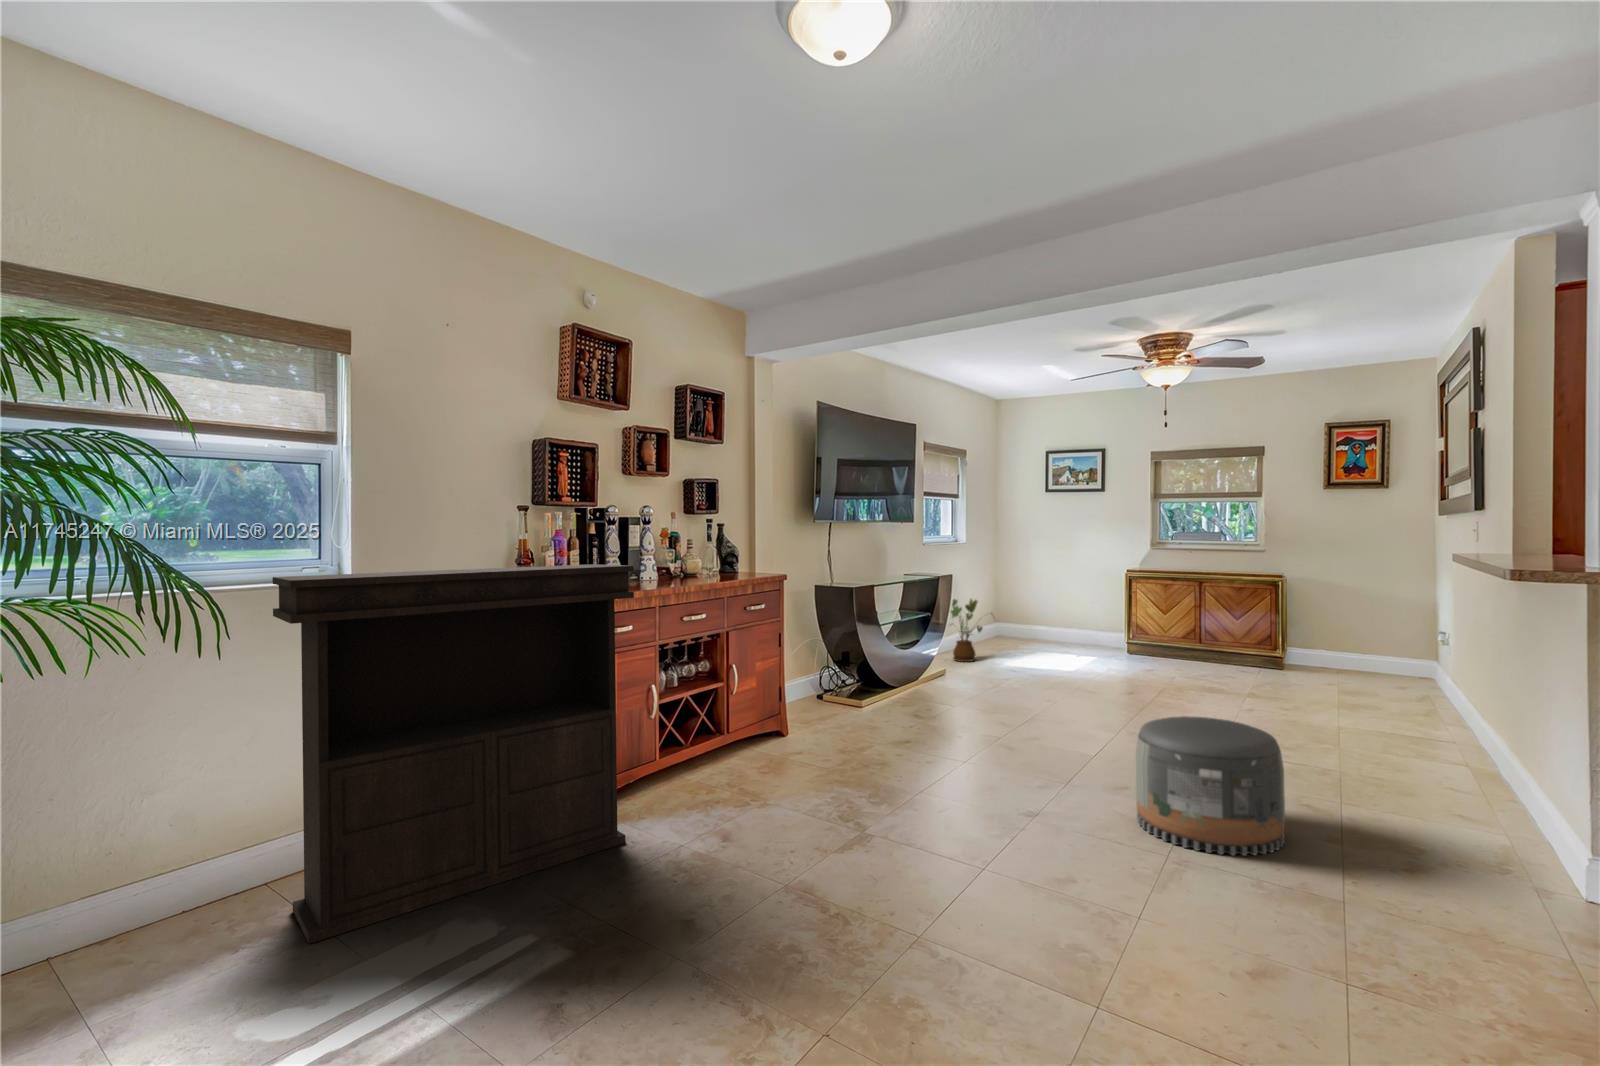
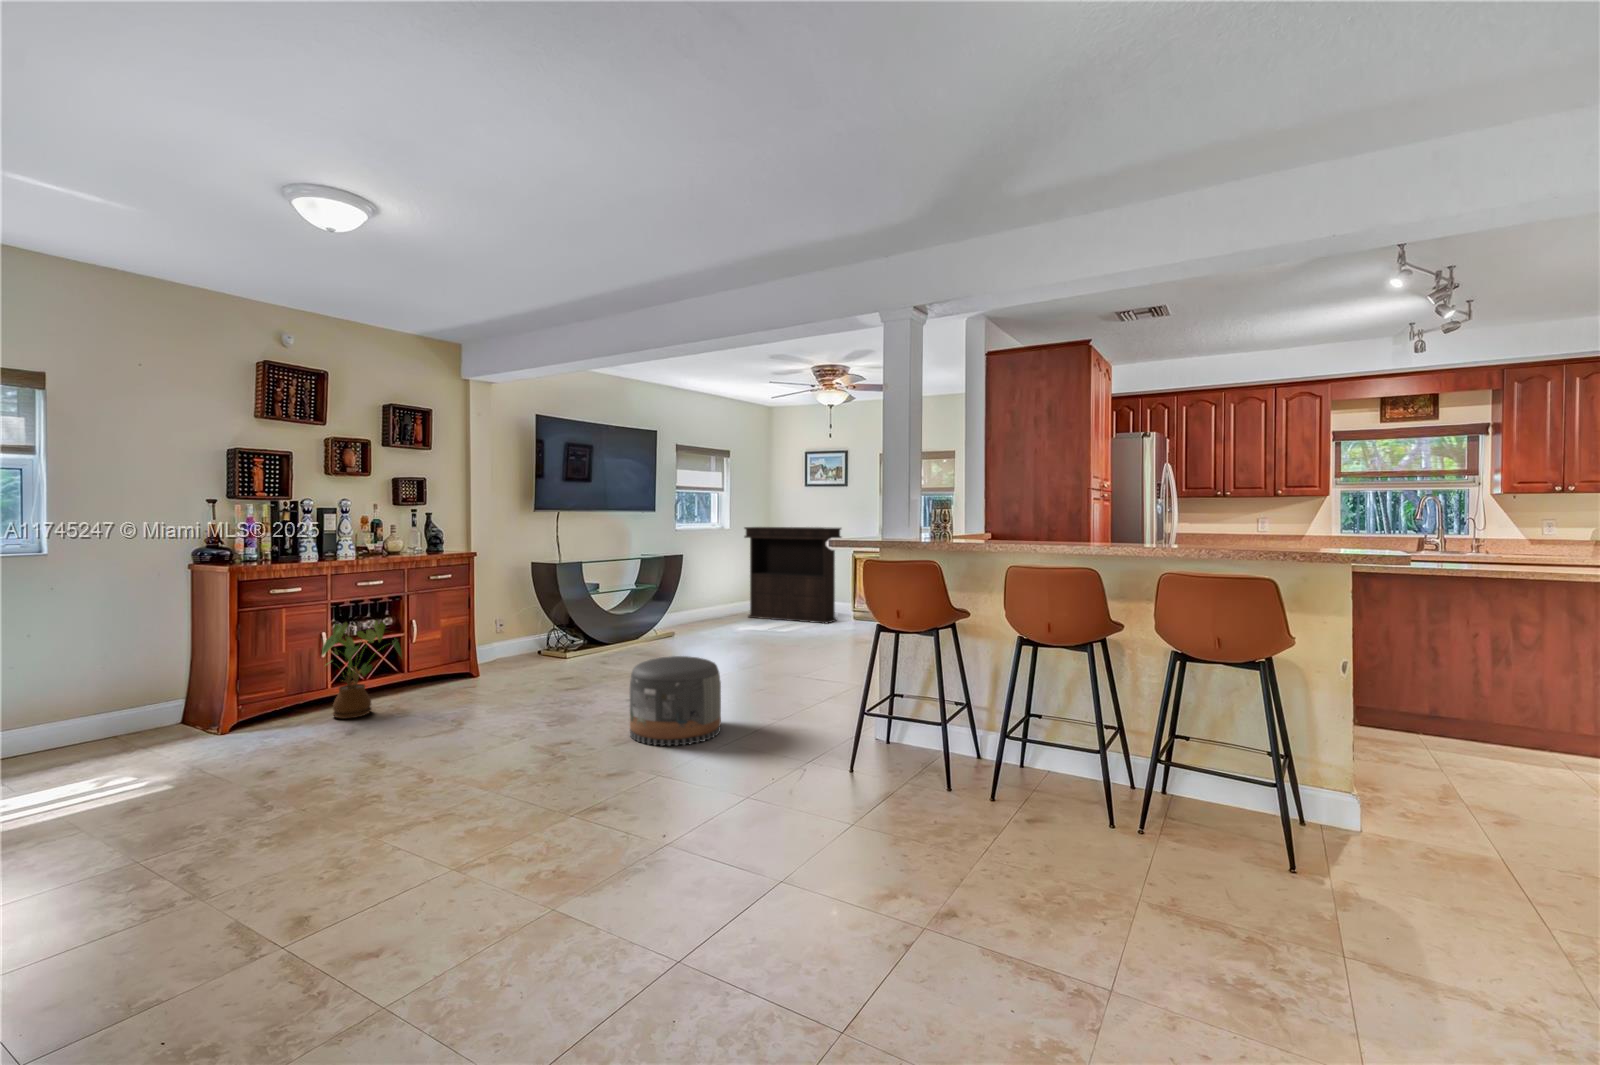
console table: present [273,564,634,944] -> present [745,527,841,623]
house plant: present [951,599,982,662] -> present [322,621,402,719]

